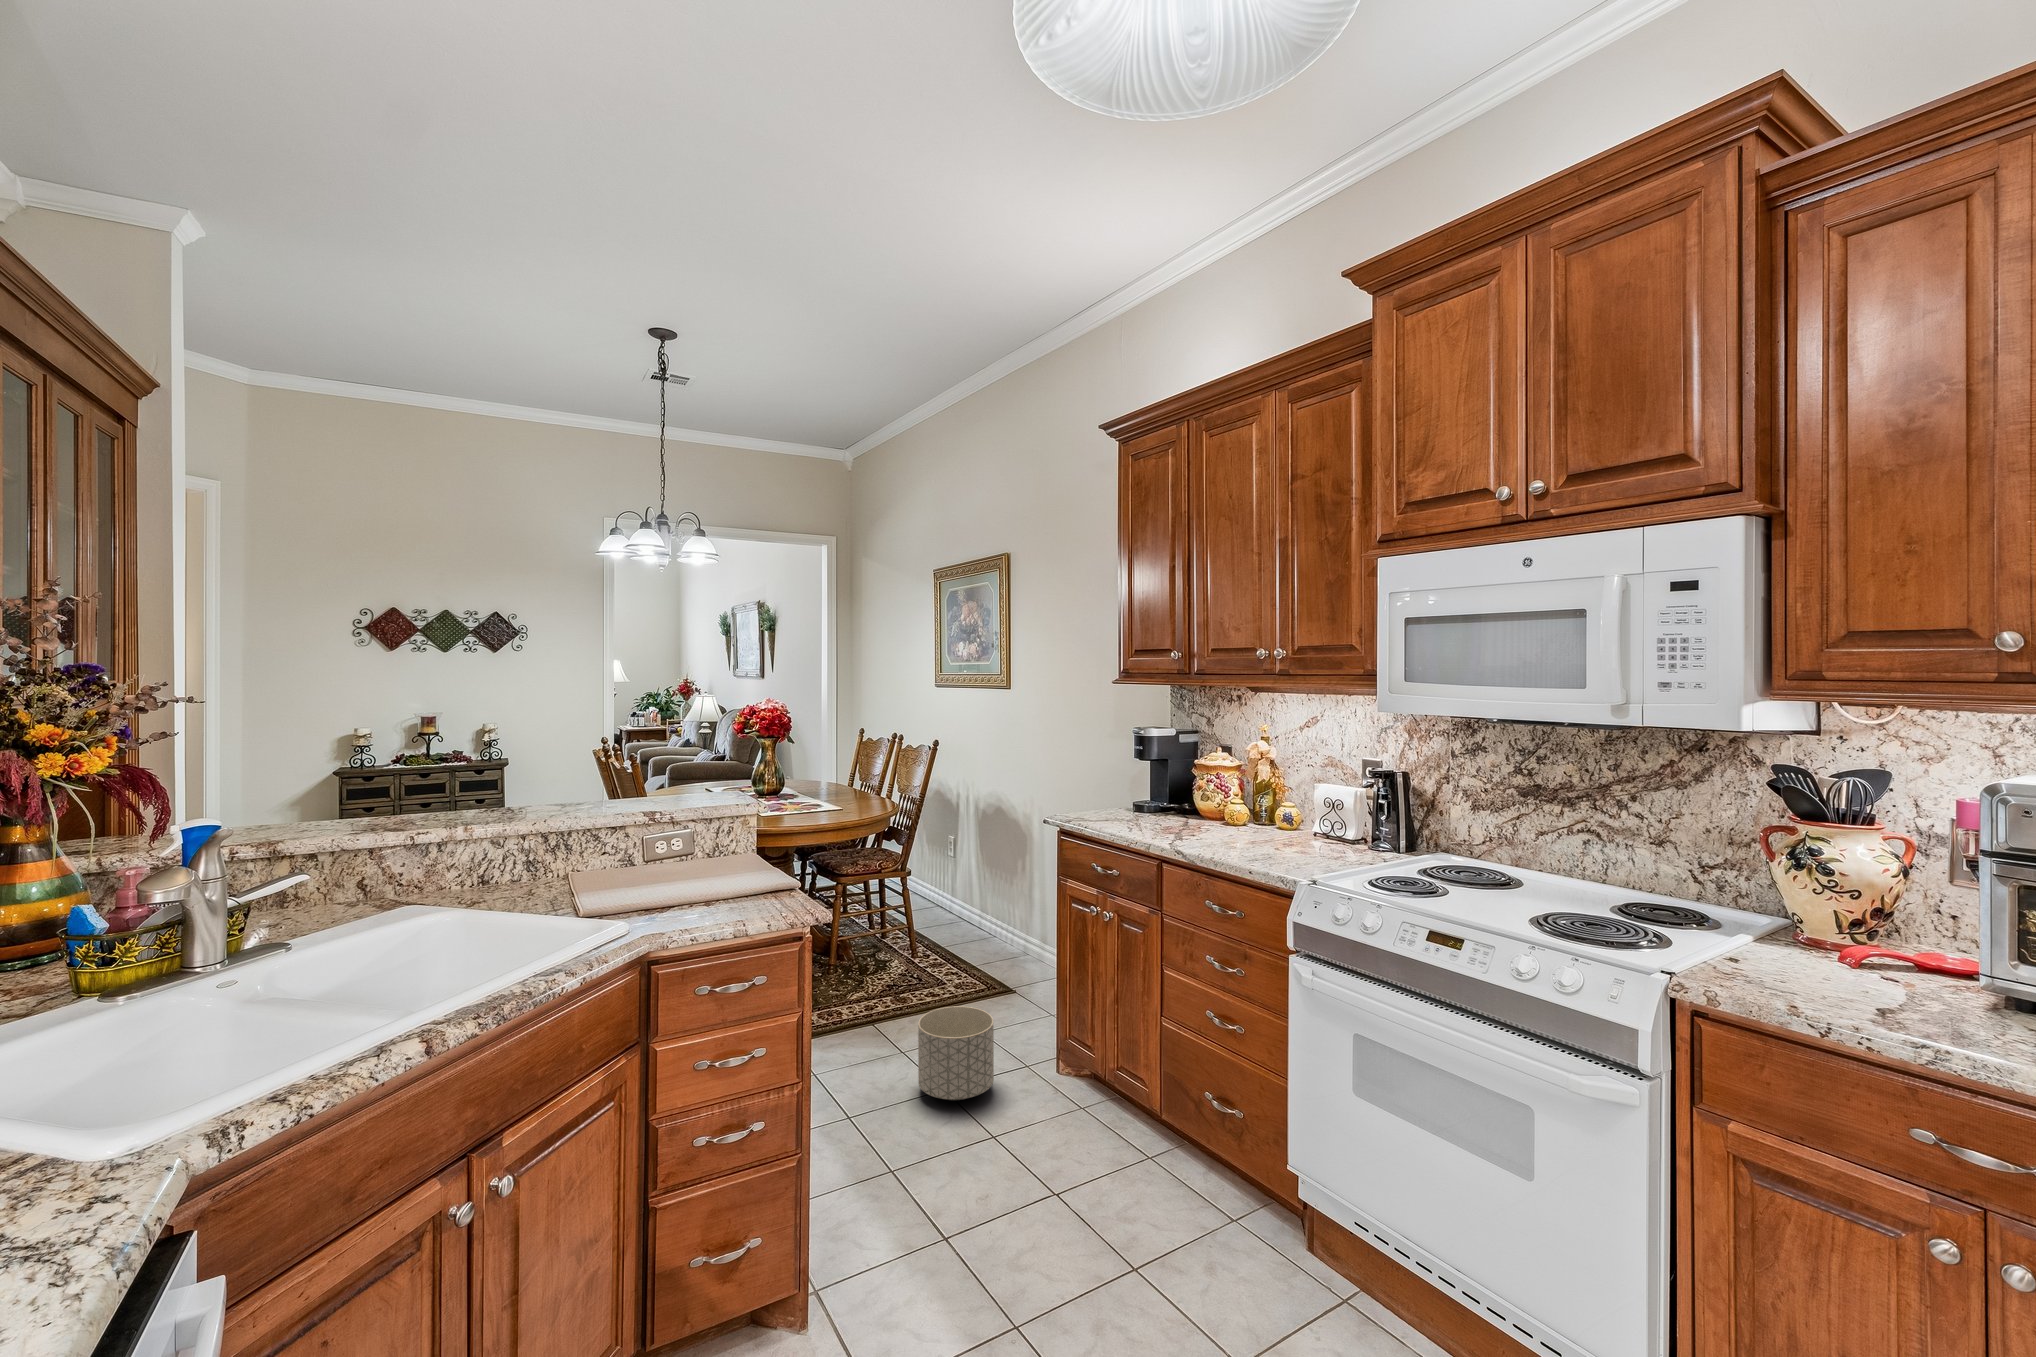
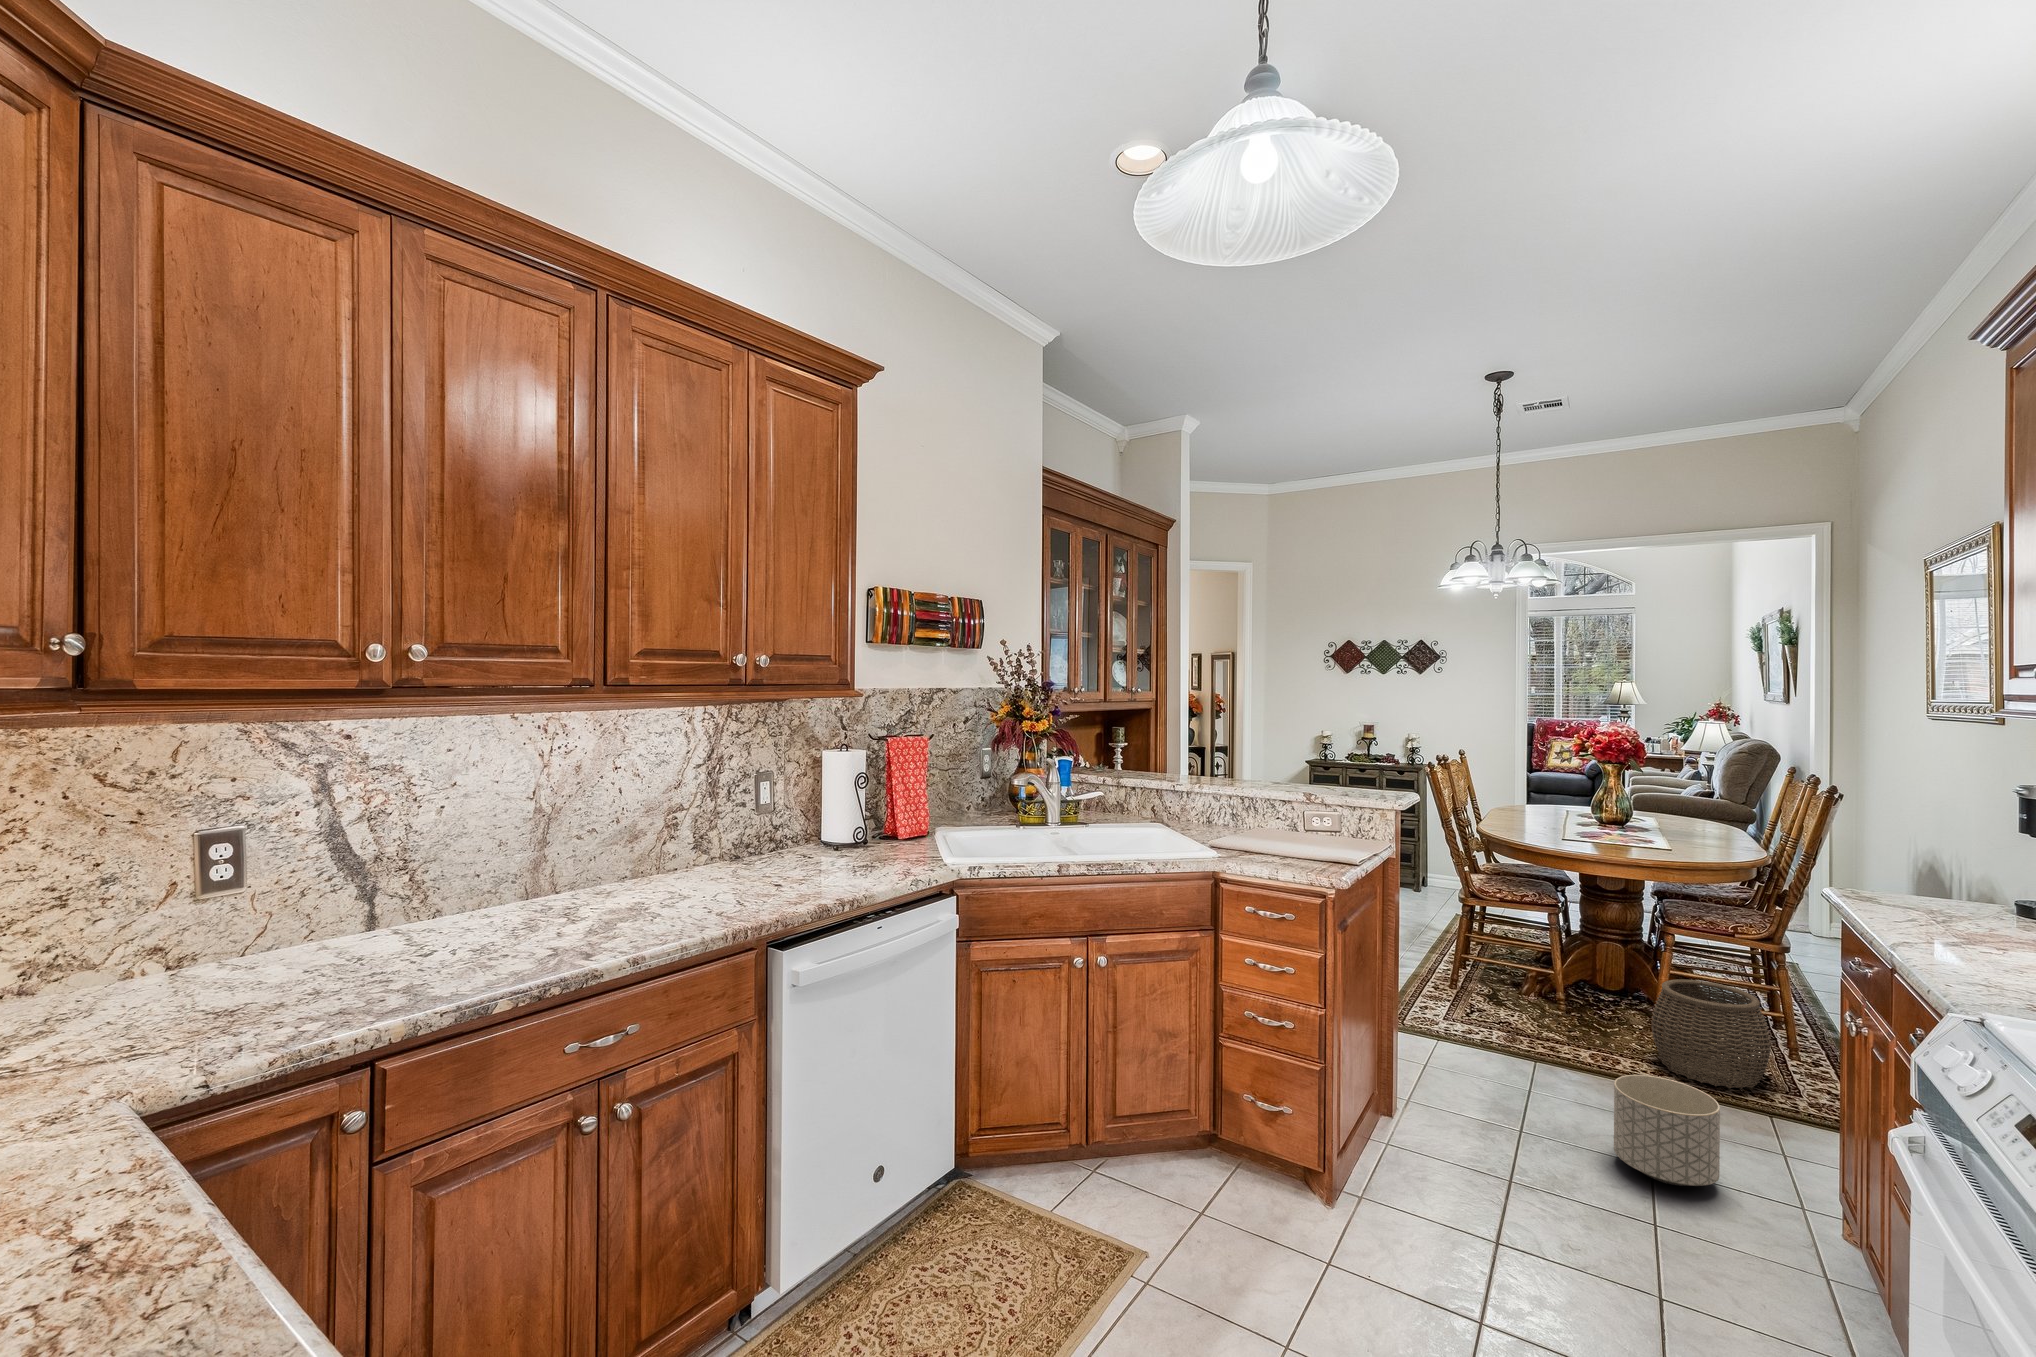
woven basket: none [850,913,931,1003] -> present [1651,979,1771,1089]

